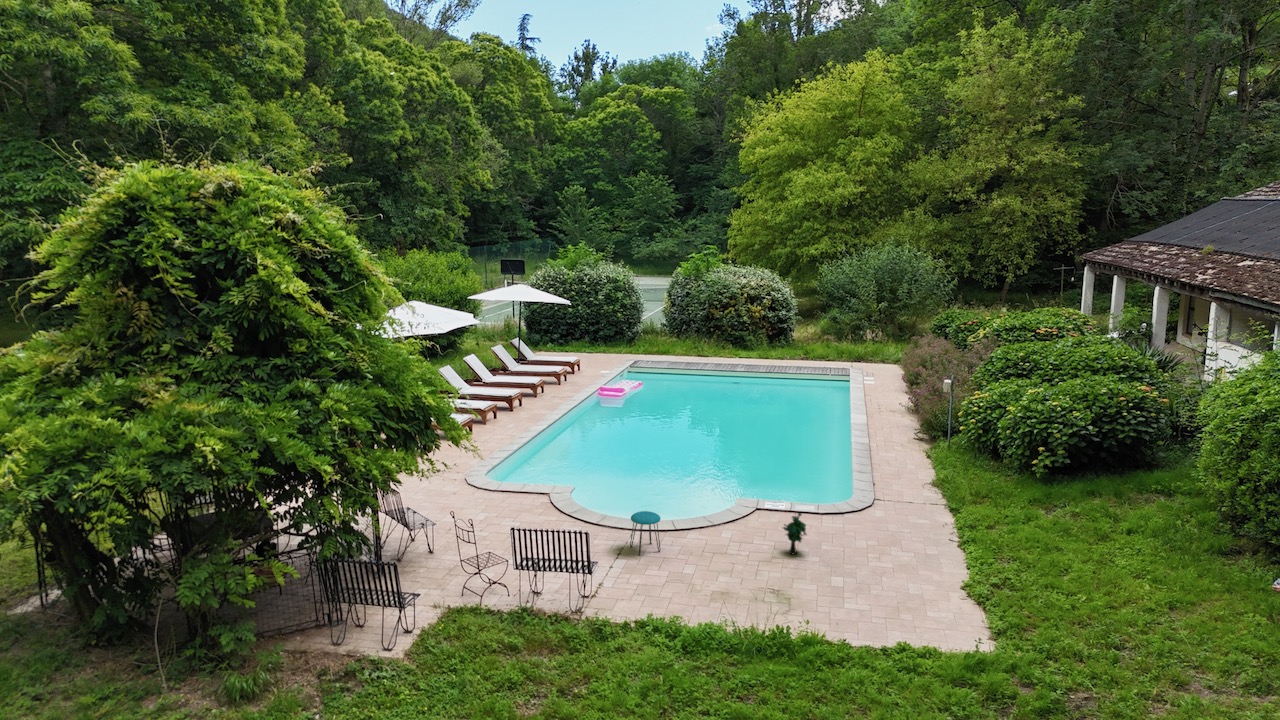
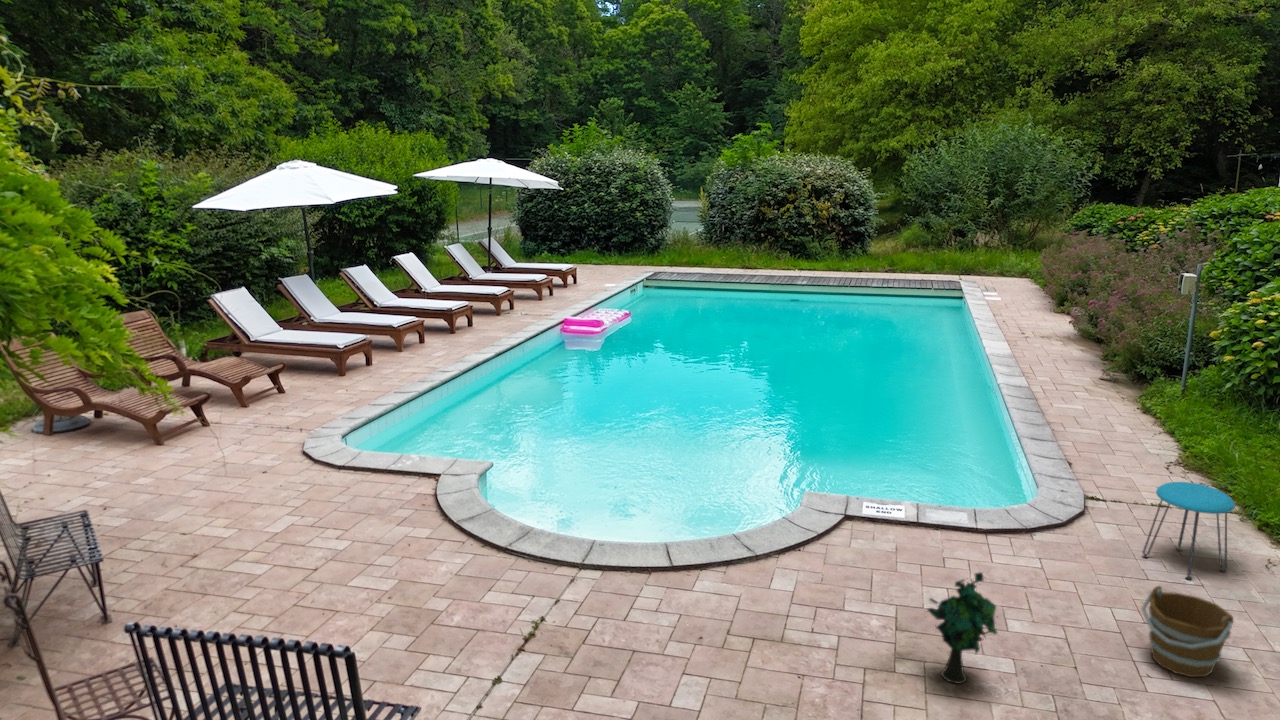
stool: present [630,511,661,555] -> present [1143,482,1235,580]
bucket: none [862,521,891,552] -> present [1142,586,1233,677]

